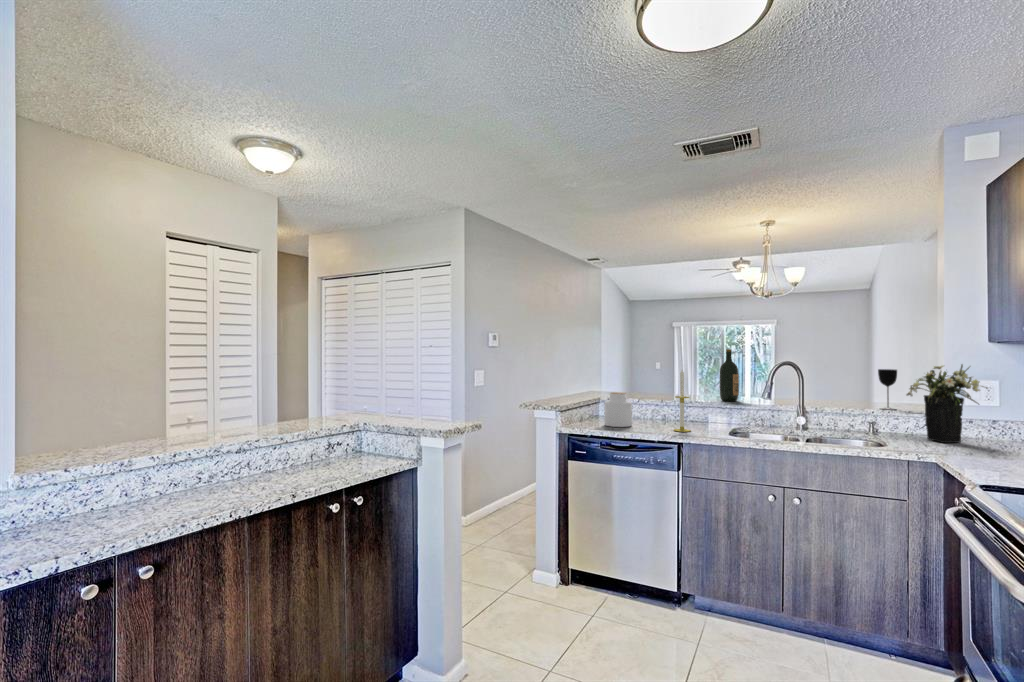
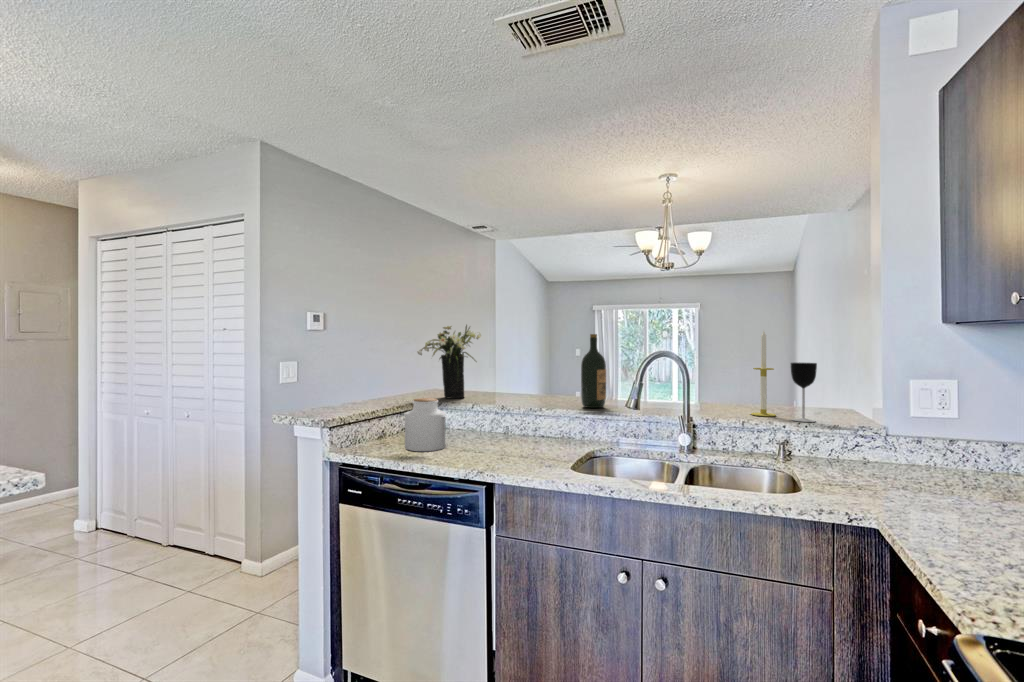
flower arrangement: present [907,365,987,443] -> present [418,325,481,398]
candle: present [674,370,691,432] -> present [751,331,776,416]

